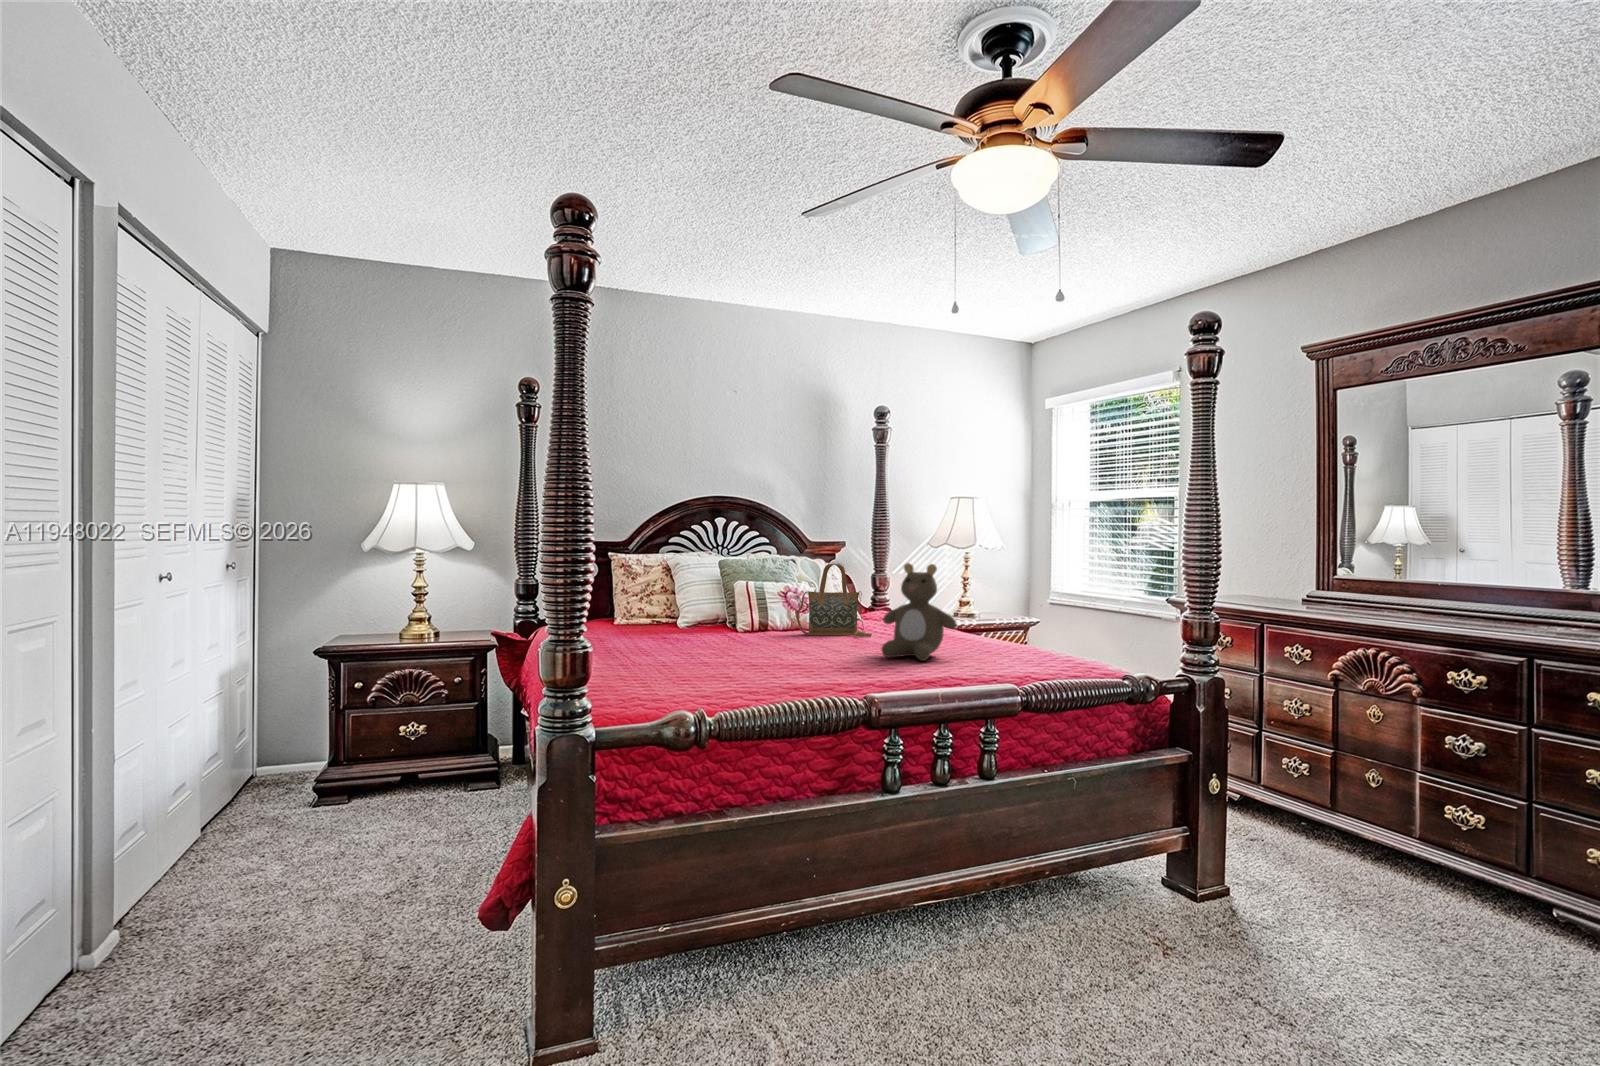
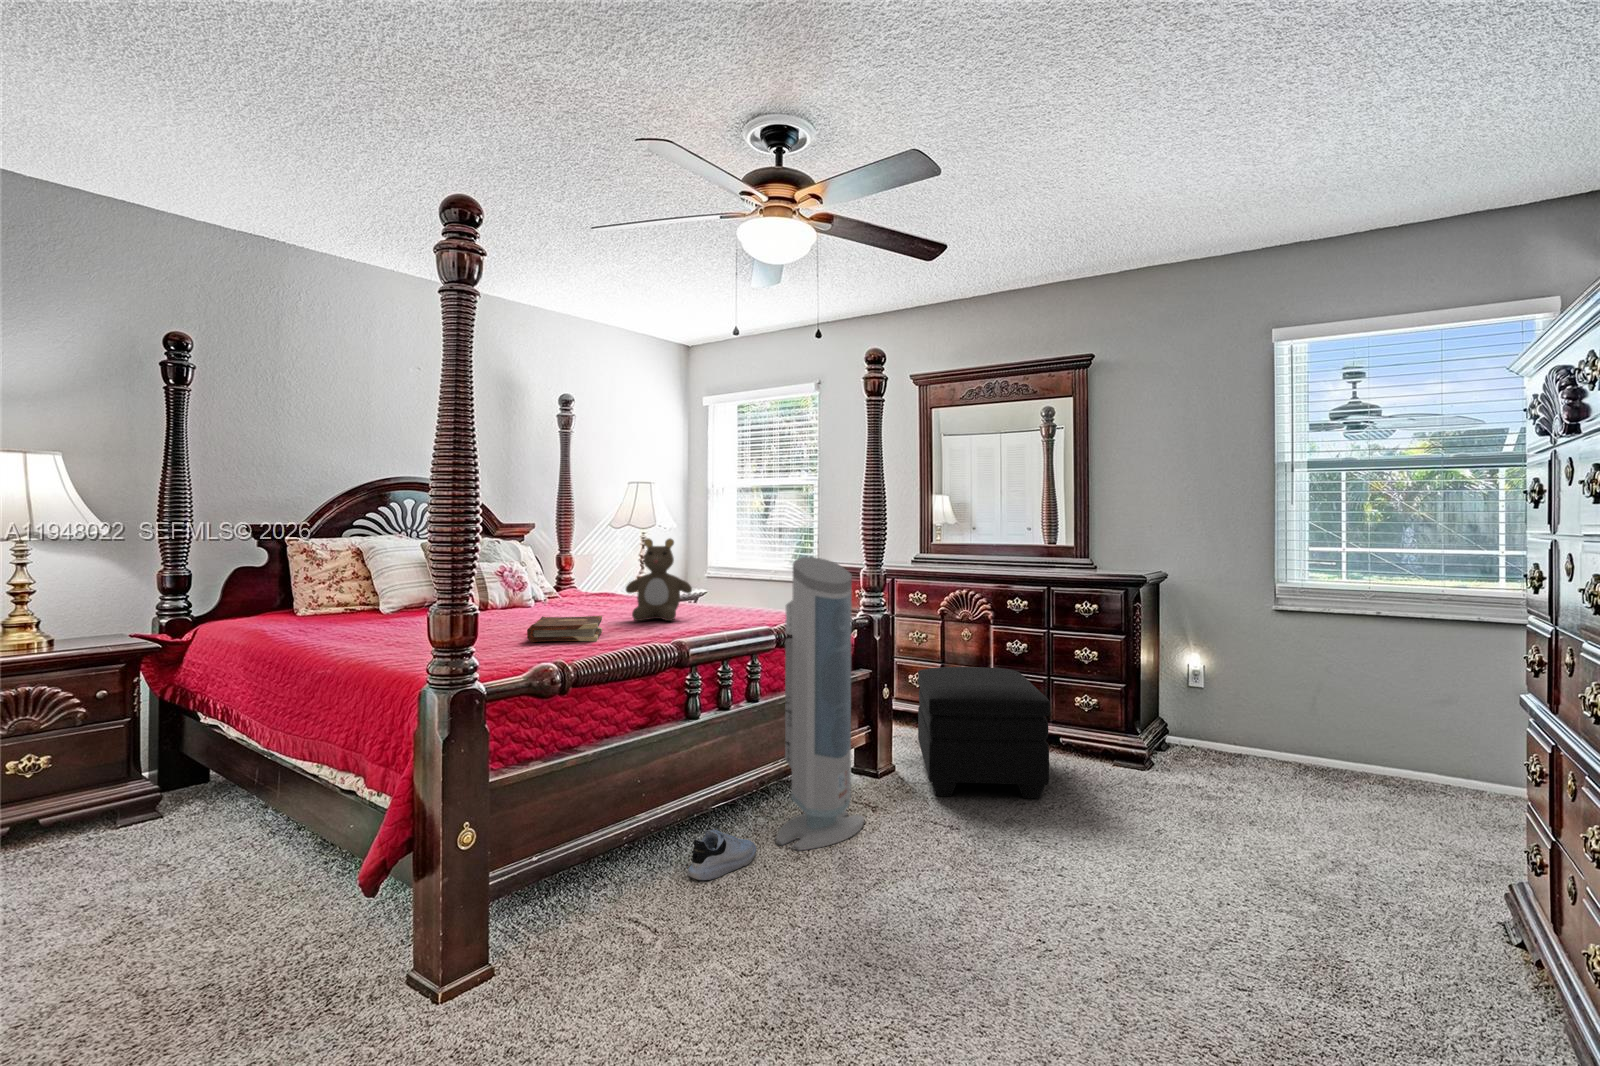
handbag: present [796,564,872,637] -> none [515,542,591,612]
air purifier: none [1003,596,1151,1005] -> present [776,557,864,850]
book: none [731,646,830,682] -> present [527,615,602,642]
ottoman: none [1273,757,1508,1012] -> present [918,667,1050,799]
shoe: none [862,945,968,1017] -> present [688,830,757,880]

